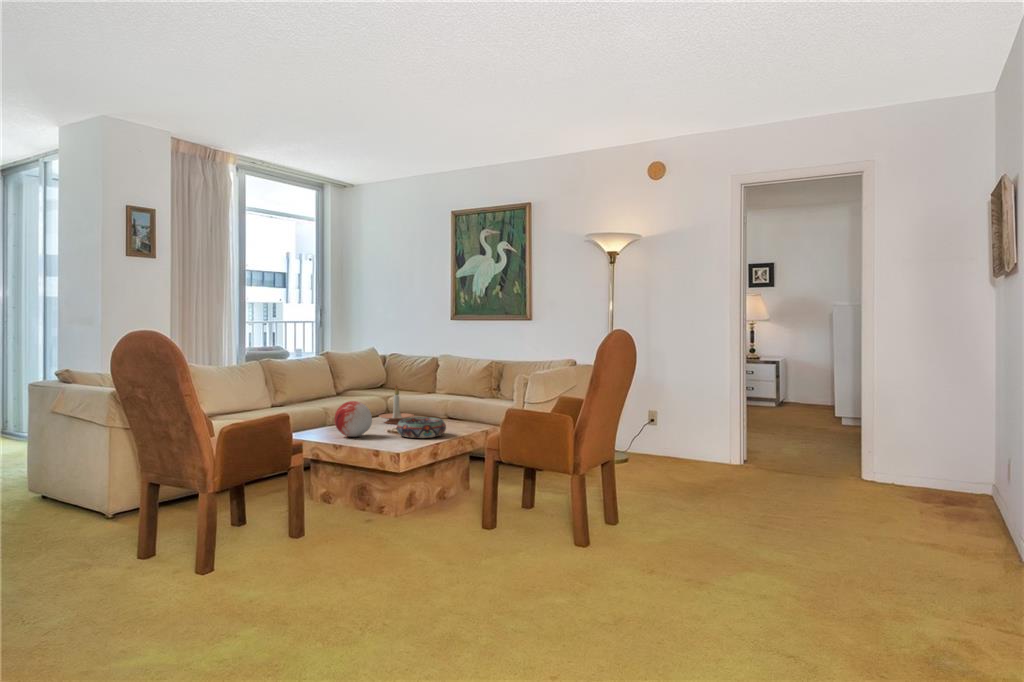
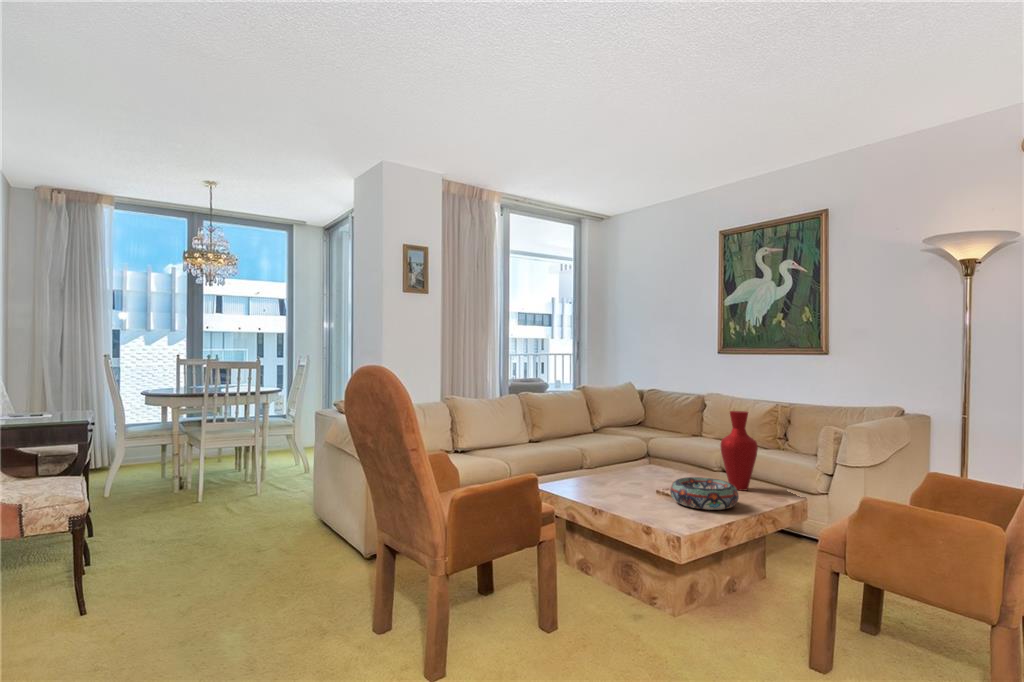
vase: none [438,366,465,427] -> present [720,411,758,491]
candle holder: present [379,385,414,424] -> none [643,430,687,478]
decorative orb: present [334,401,372,437] -> none [593,452,639,497]

